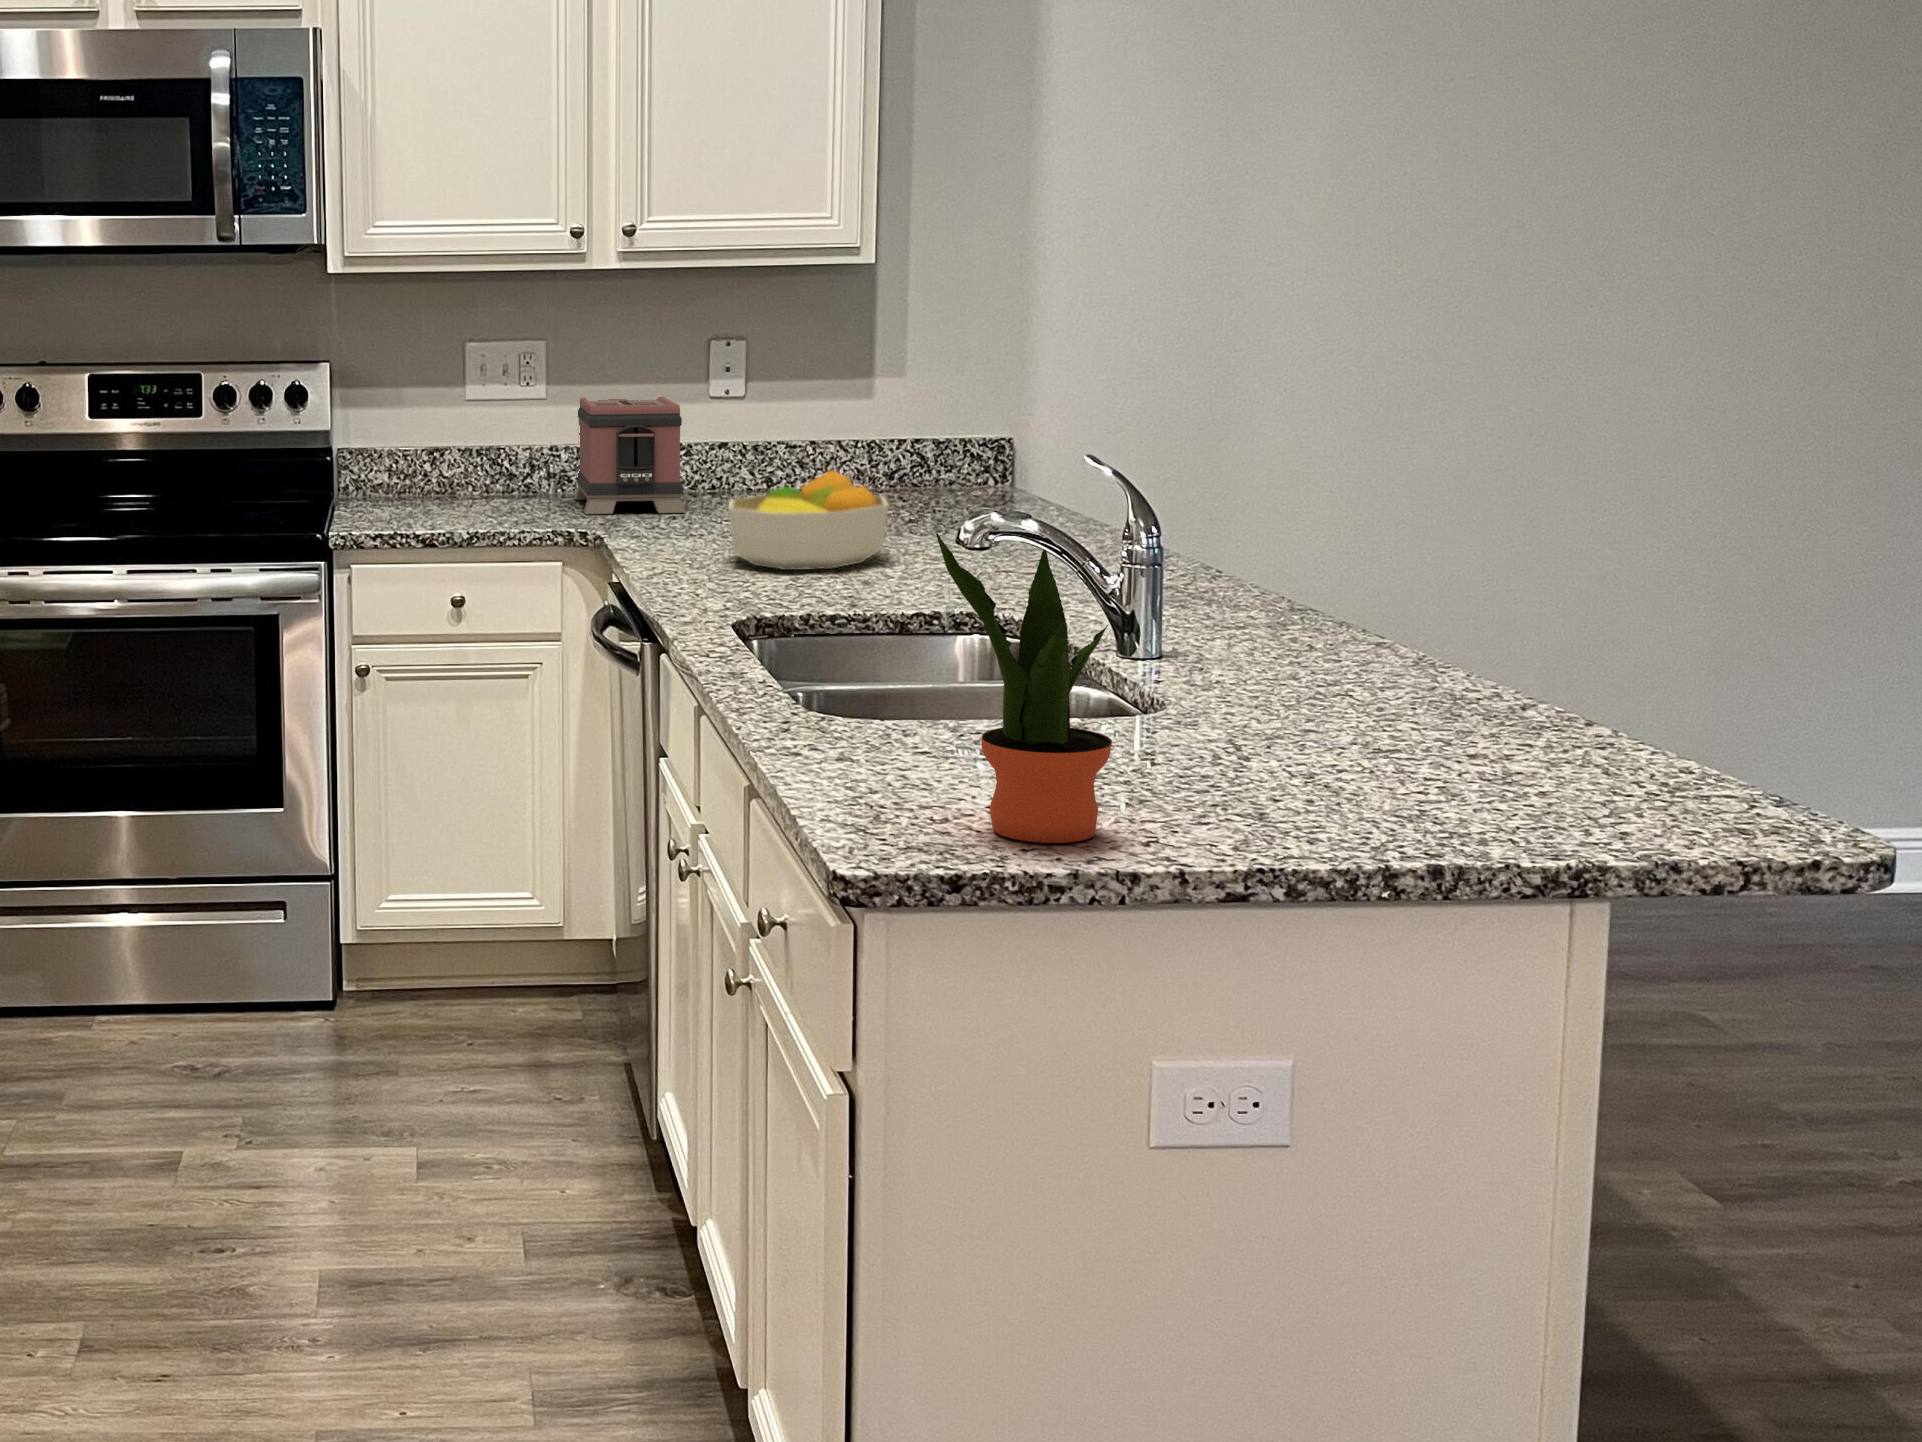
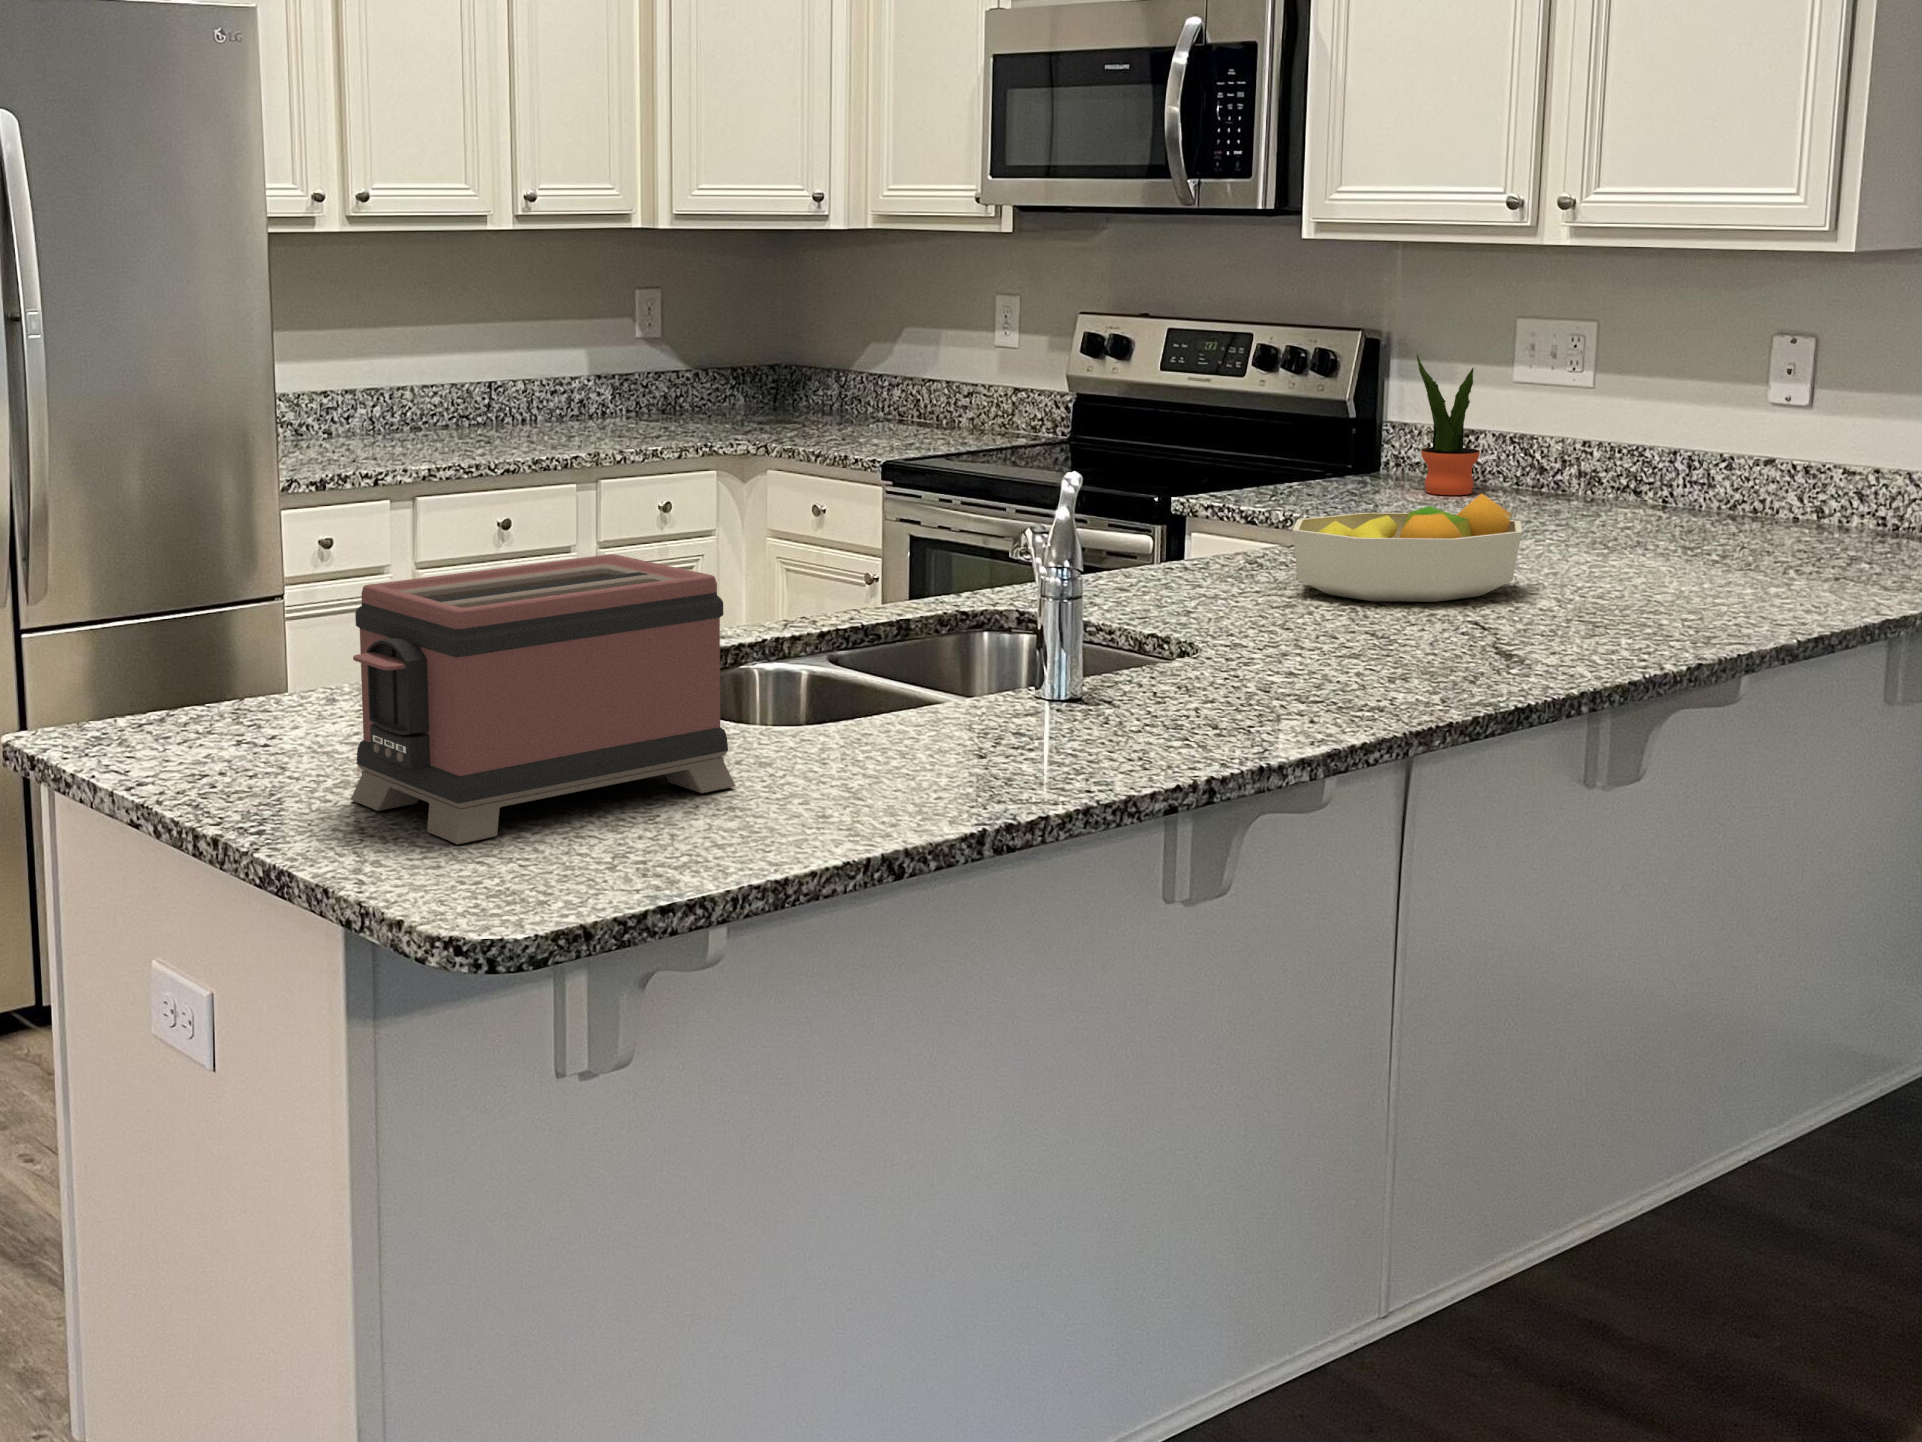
toaster: present [574,397,686,514] -> present [351,554,736,844]
potted plant: present [936,533,1112,843] -> present [1417,355,1480,495]

